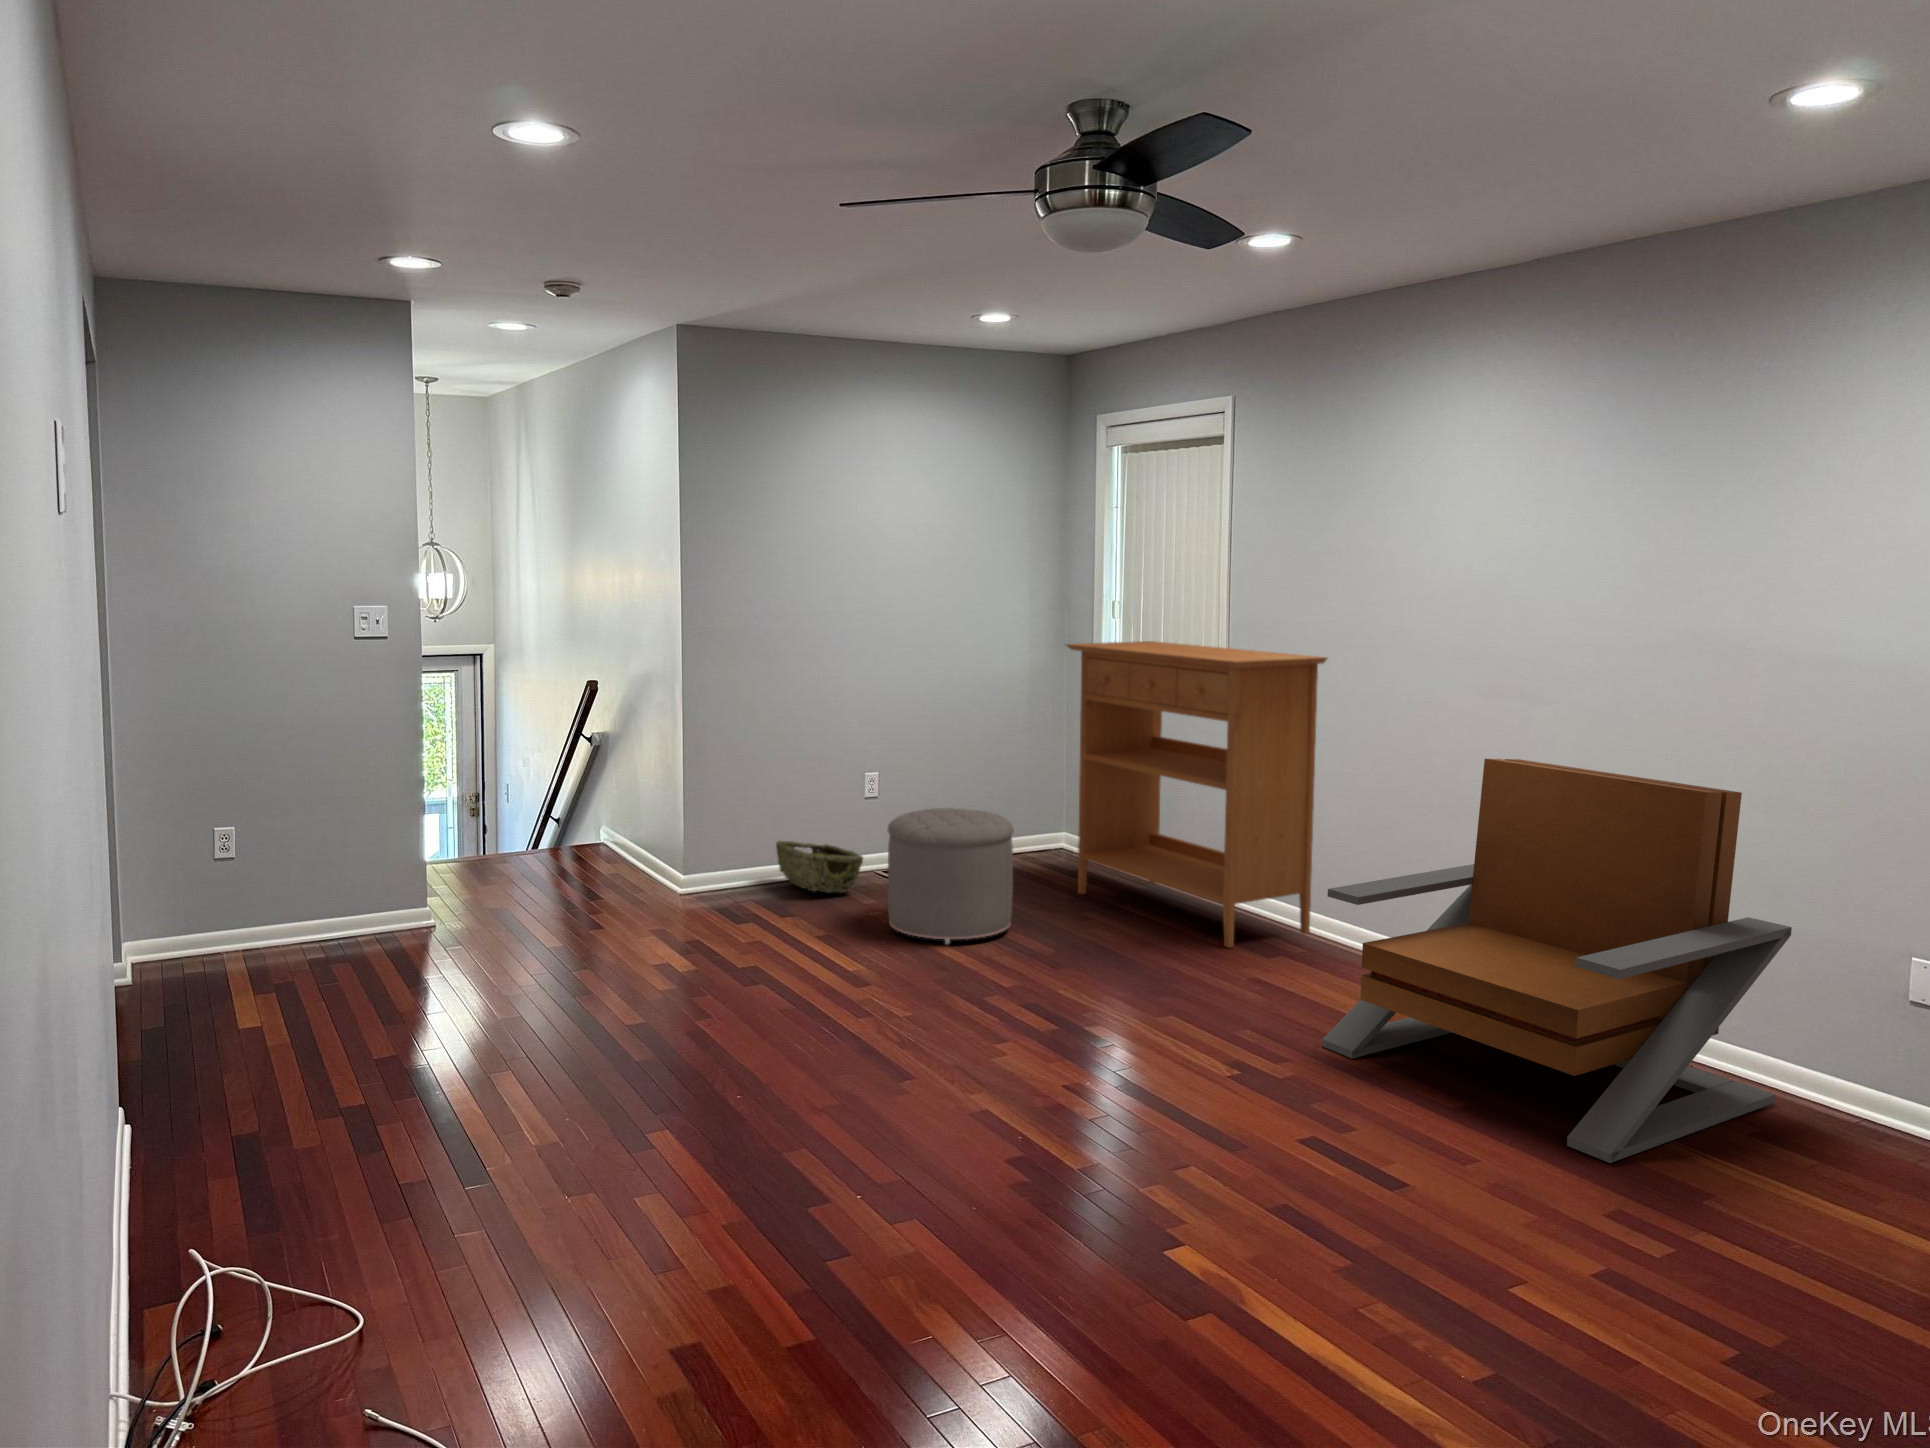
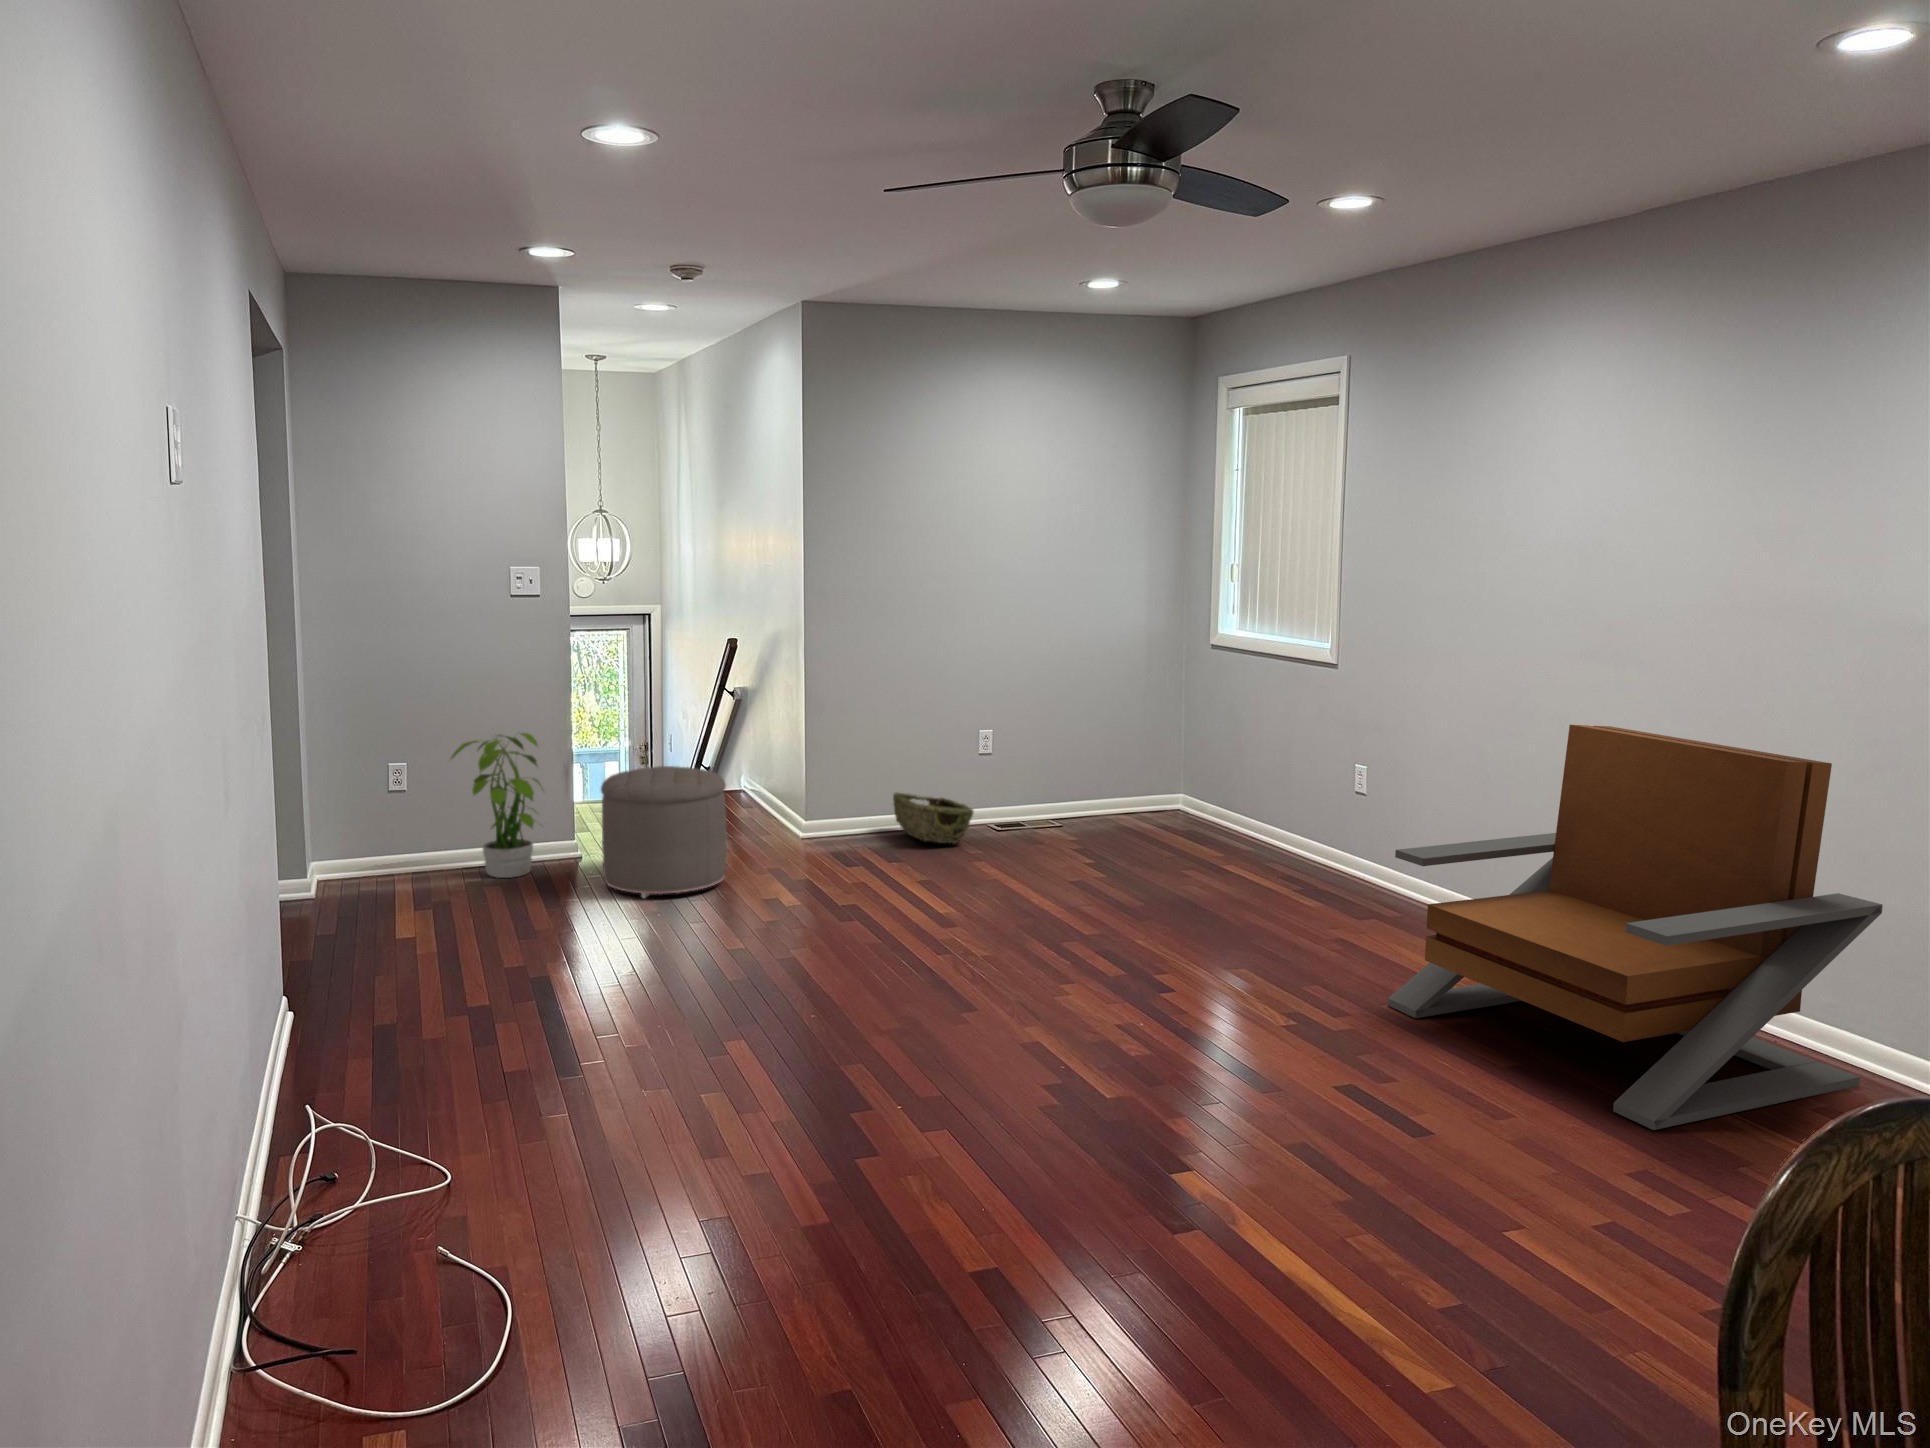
console table: present [1066,641,1327,948] -> none [1174,605,1433,910]
potted plant: none [289,786,402,952] -> present [450,733,542,878]
ottoman: present [888,808,1014,944] -> present [601,766,726,898]

